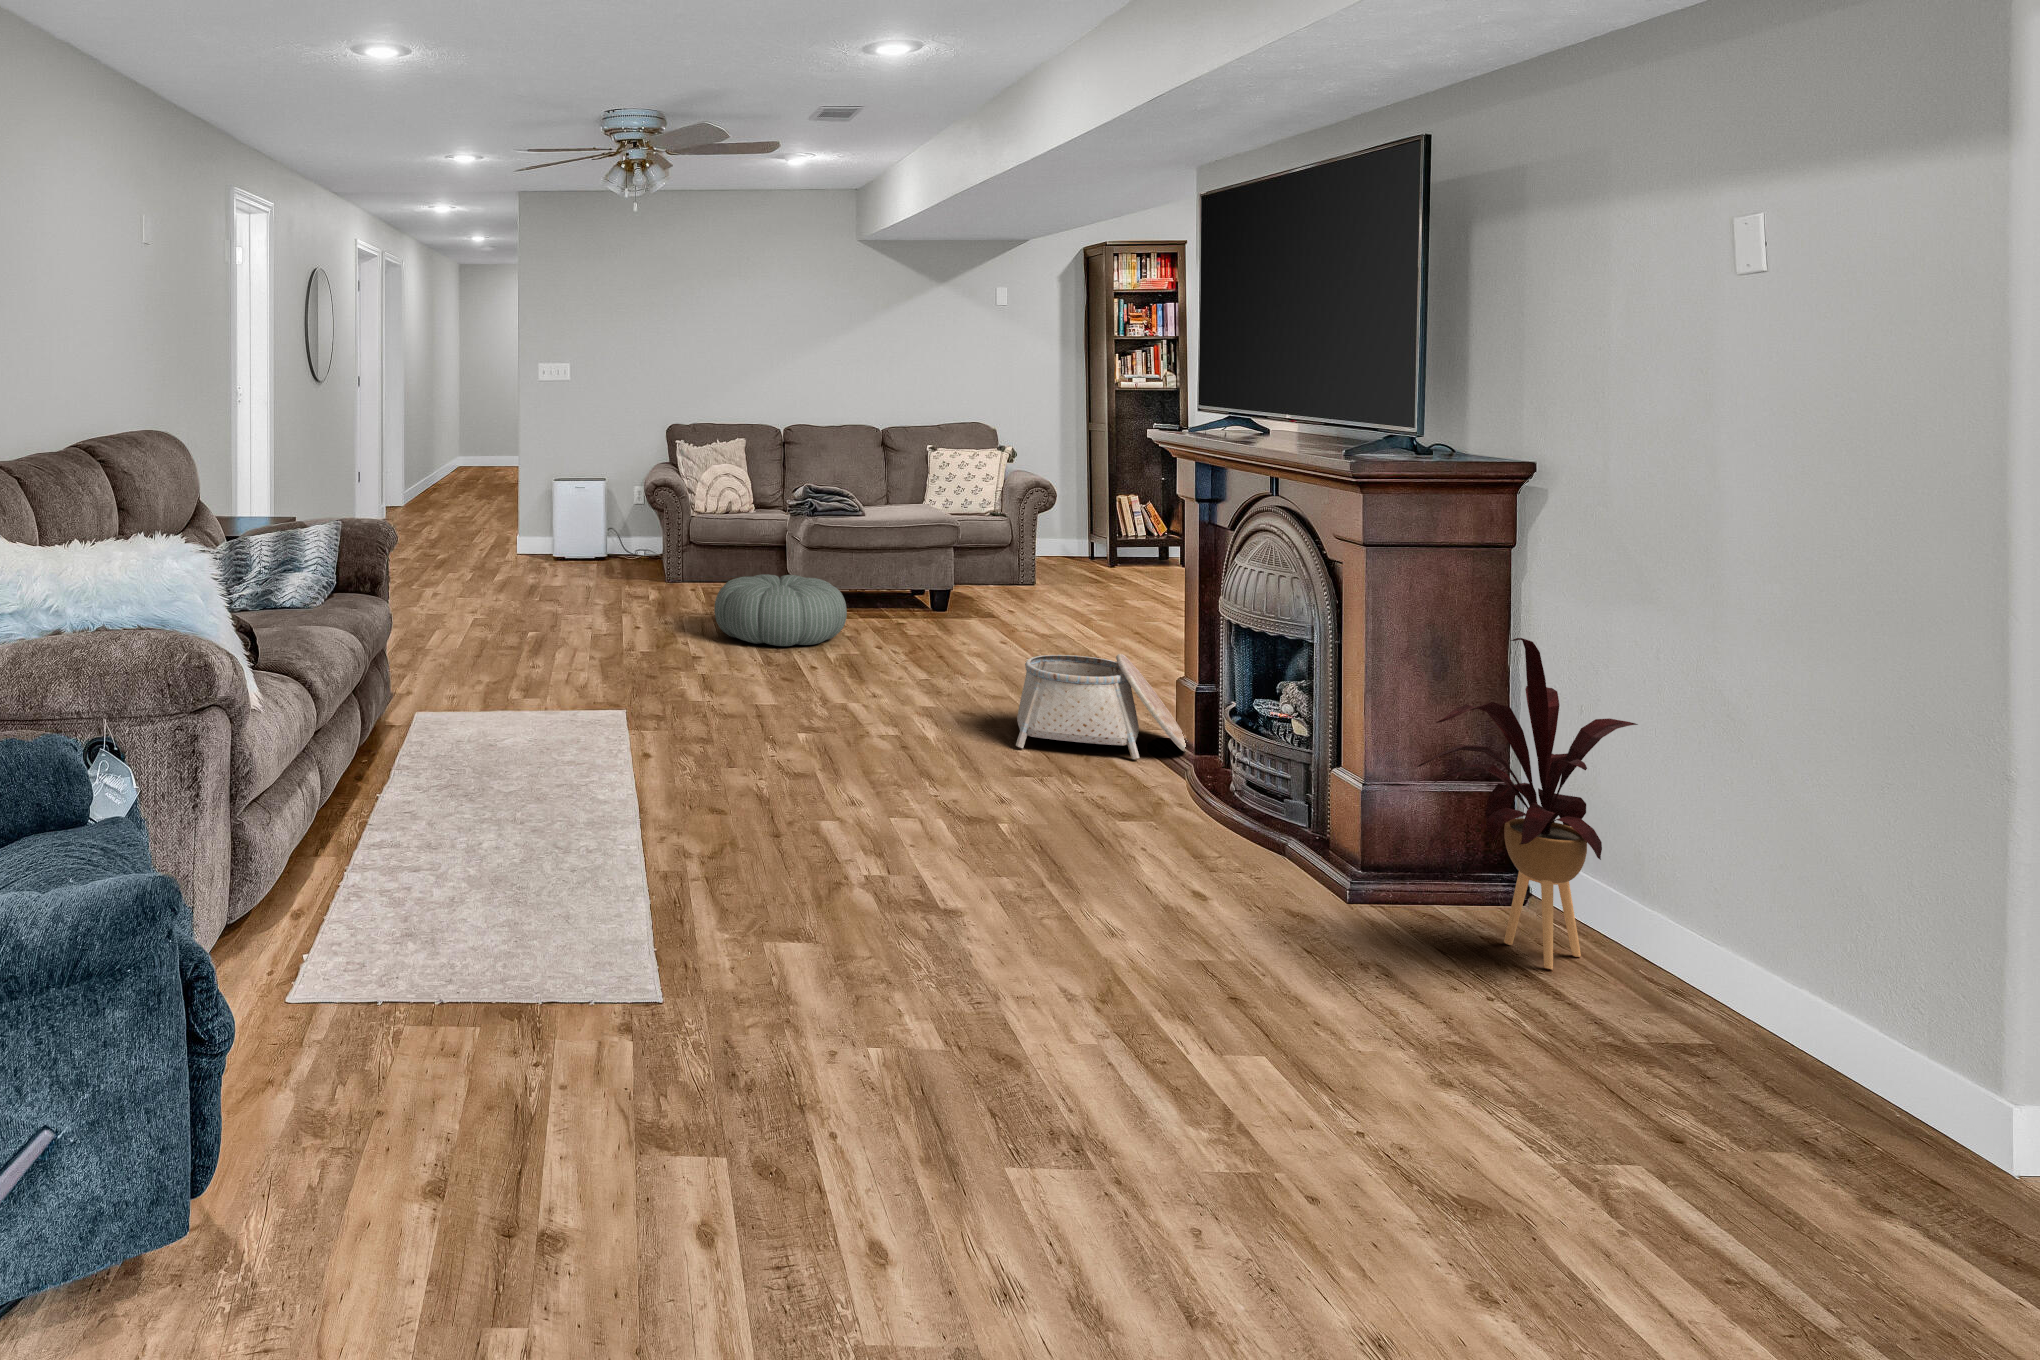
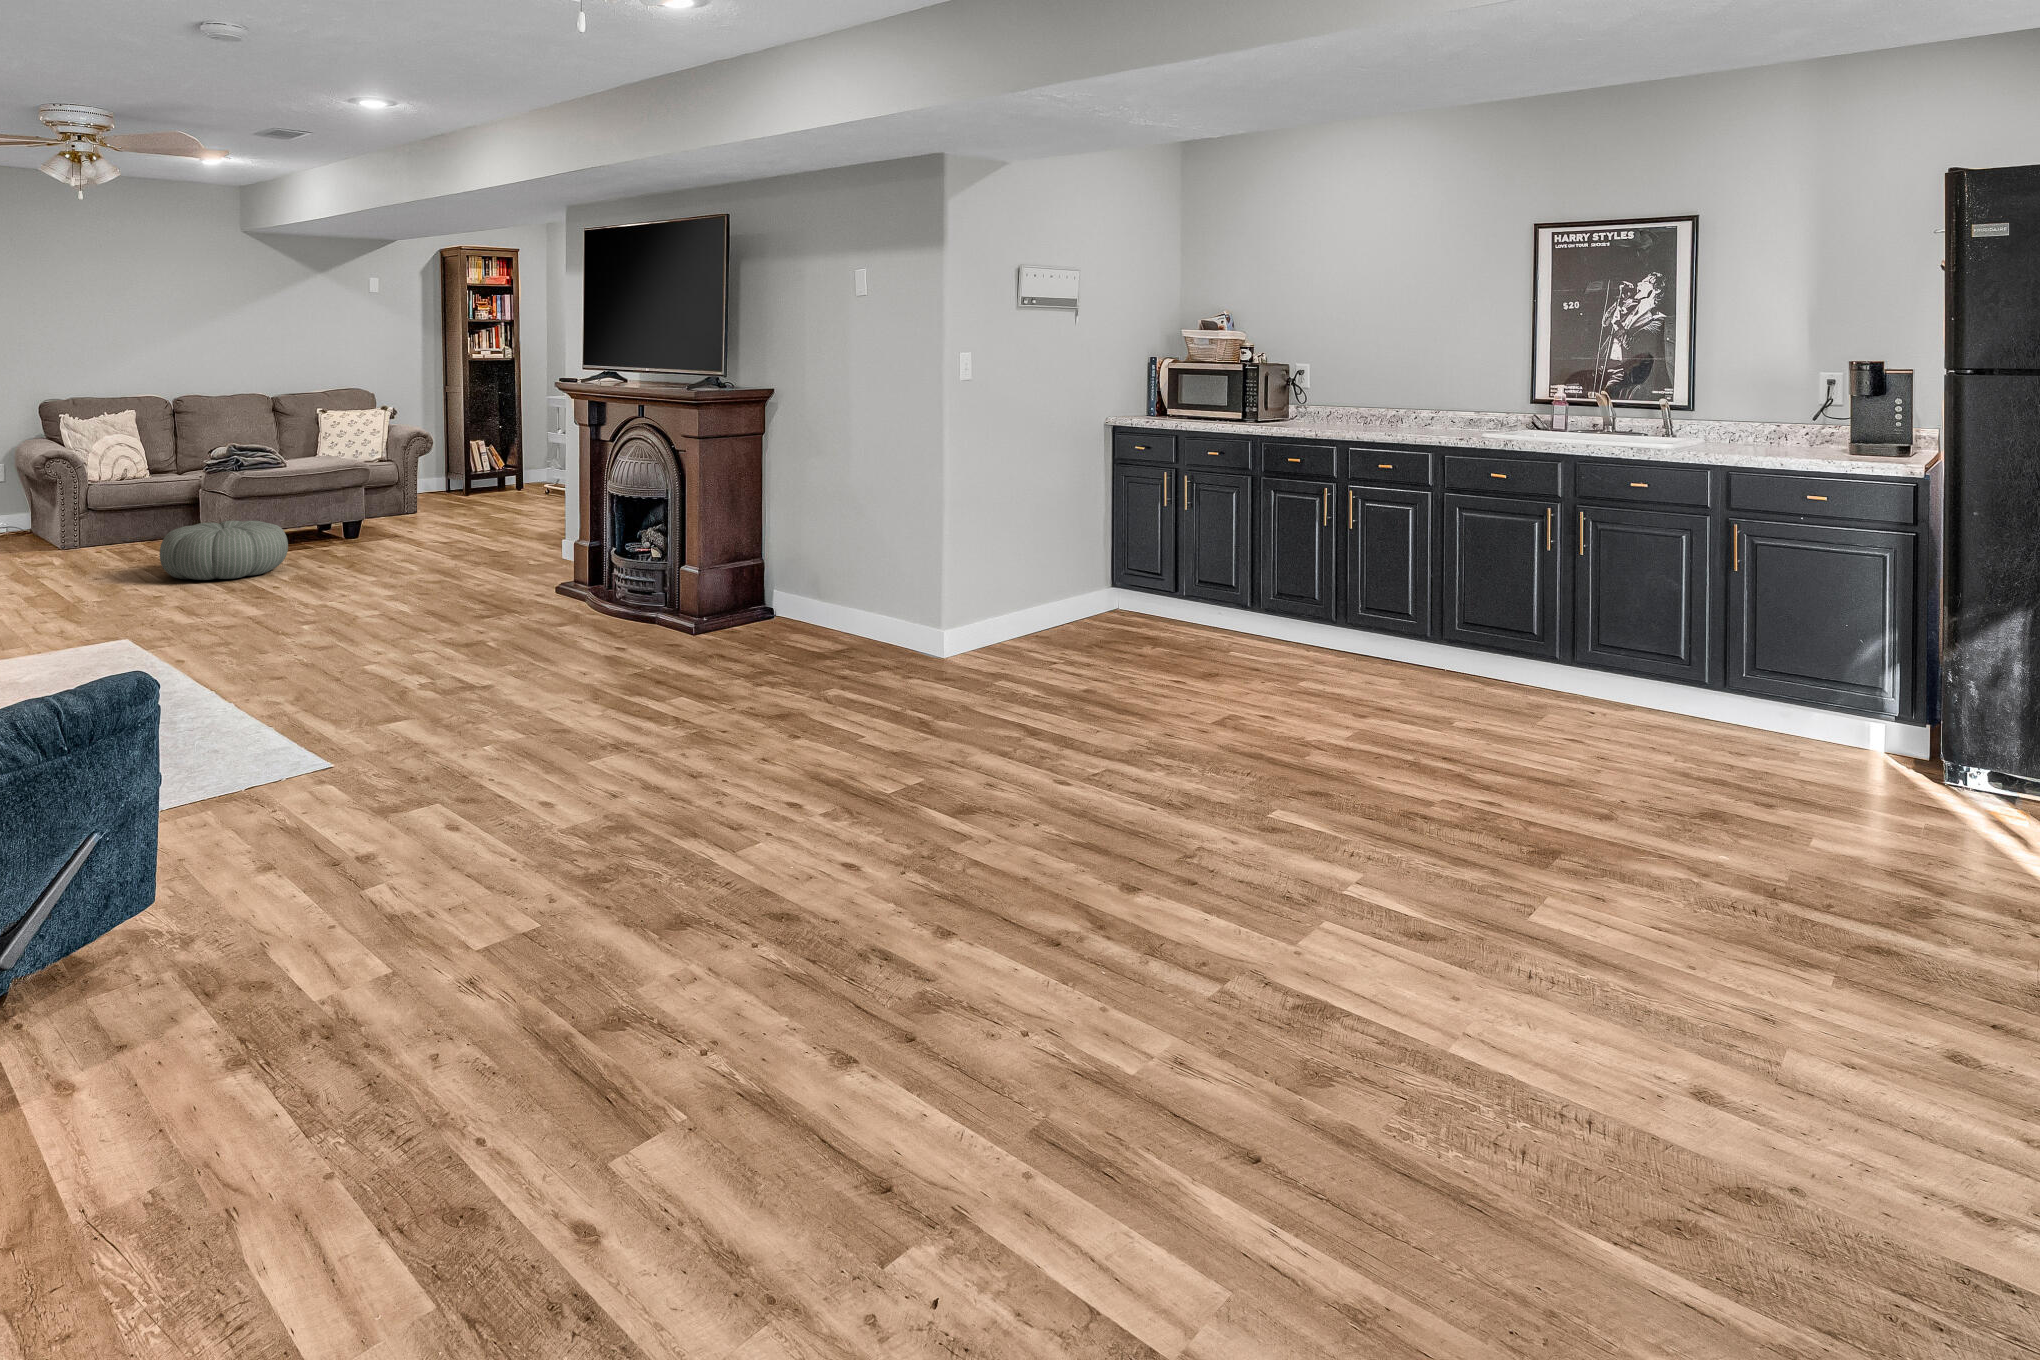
house plant: present [1417,638,1638,969] -> none [733,473,828,642]
basket: present [1016,654,1187,759] -> none [463,533,583,606]

